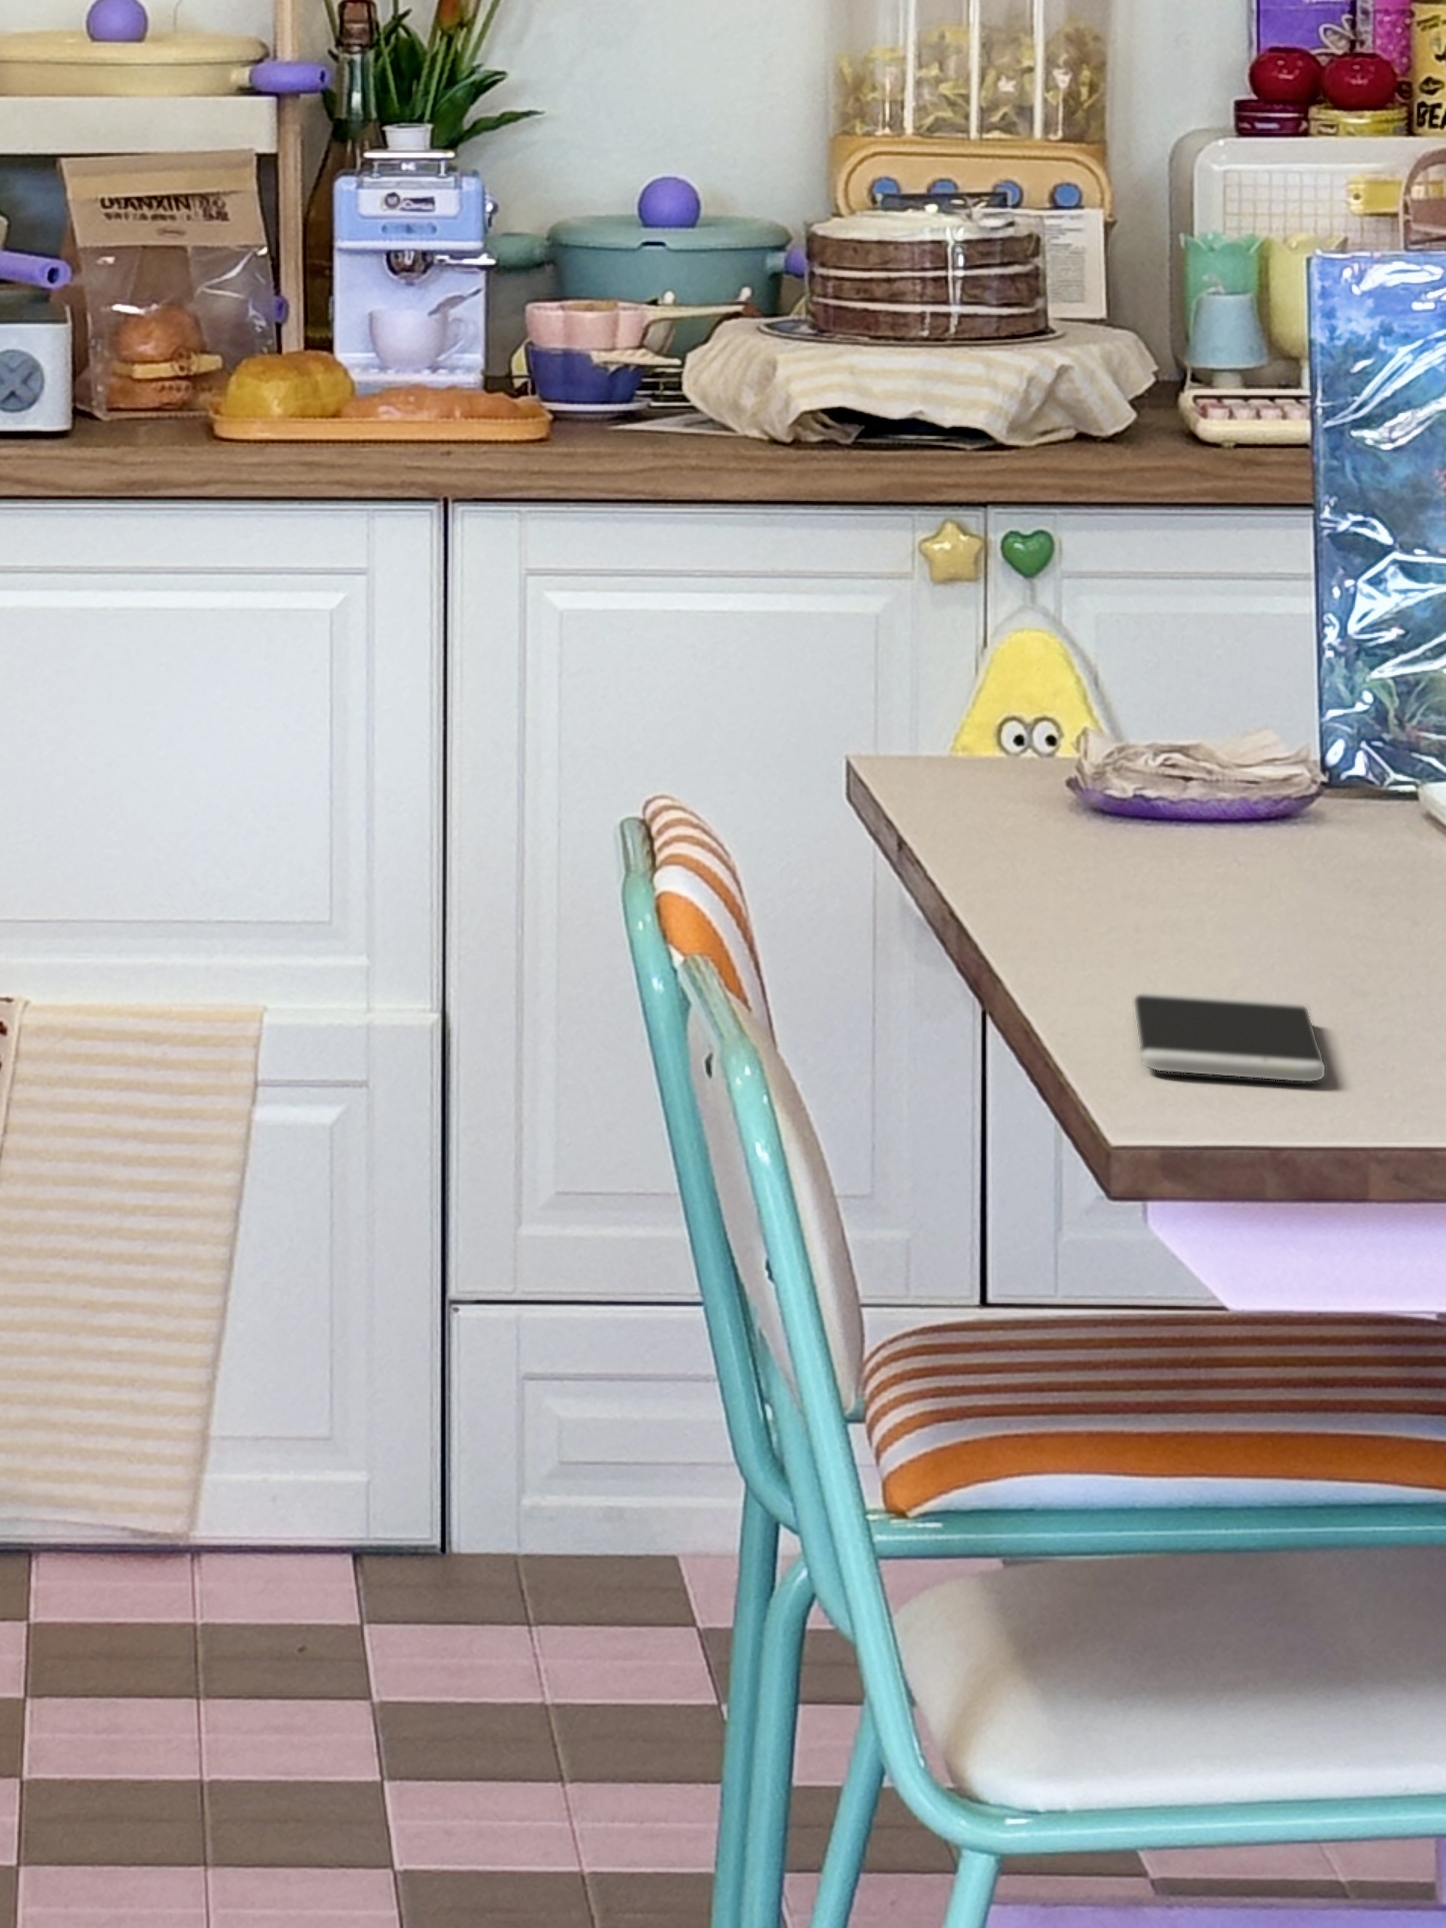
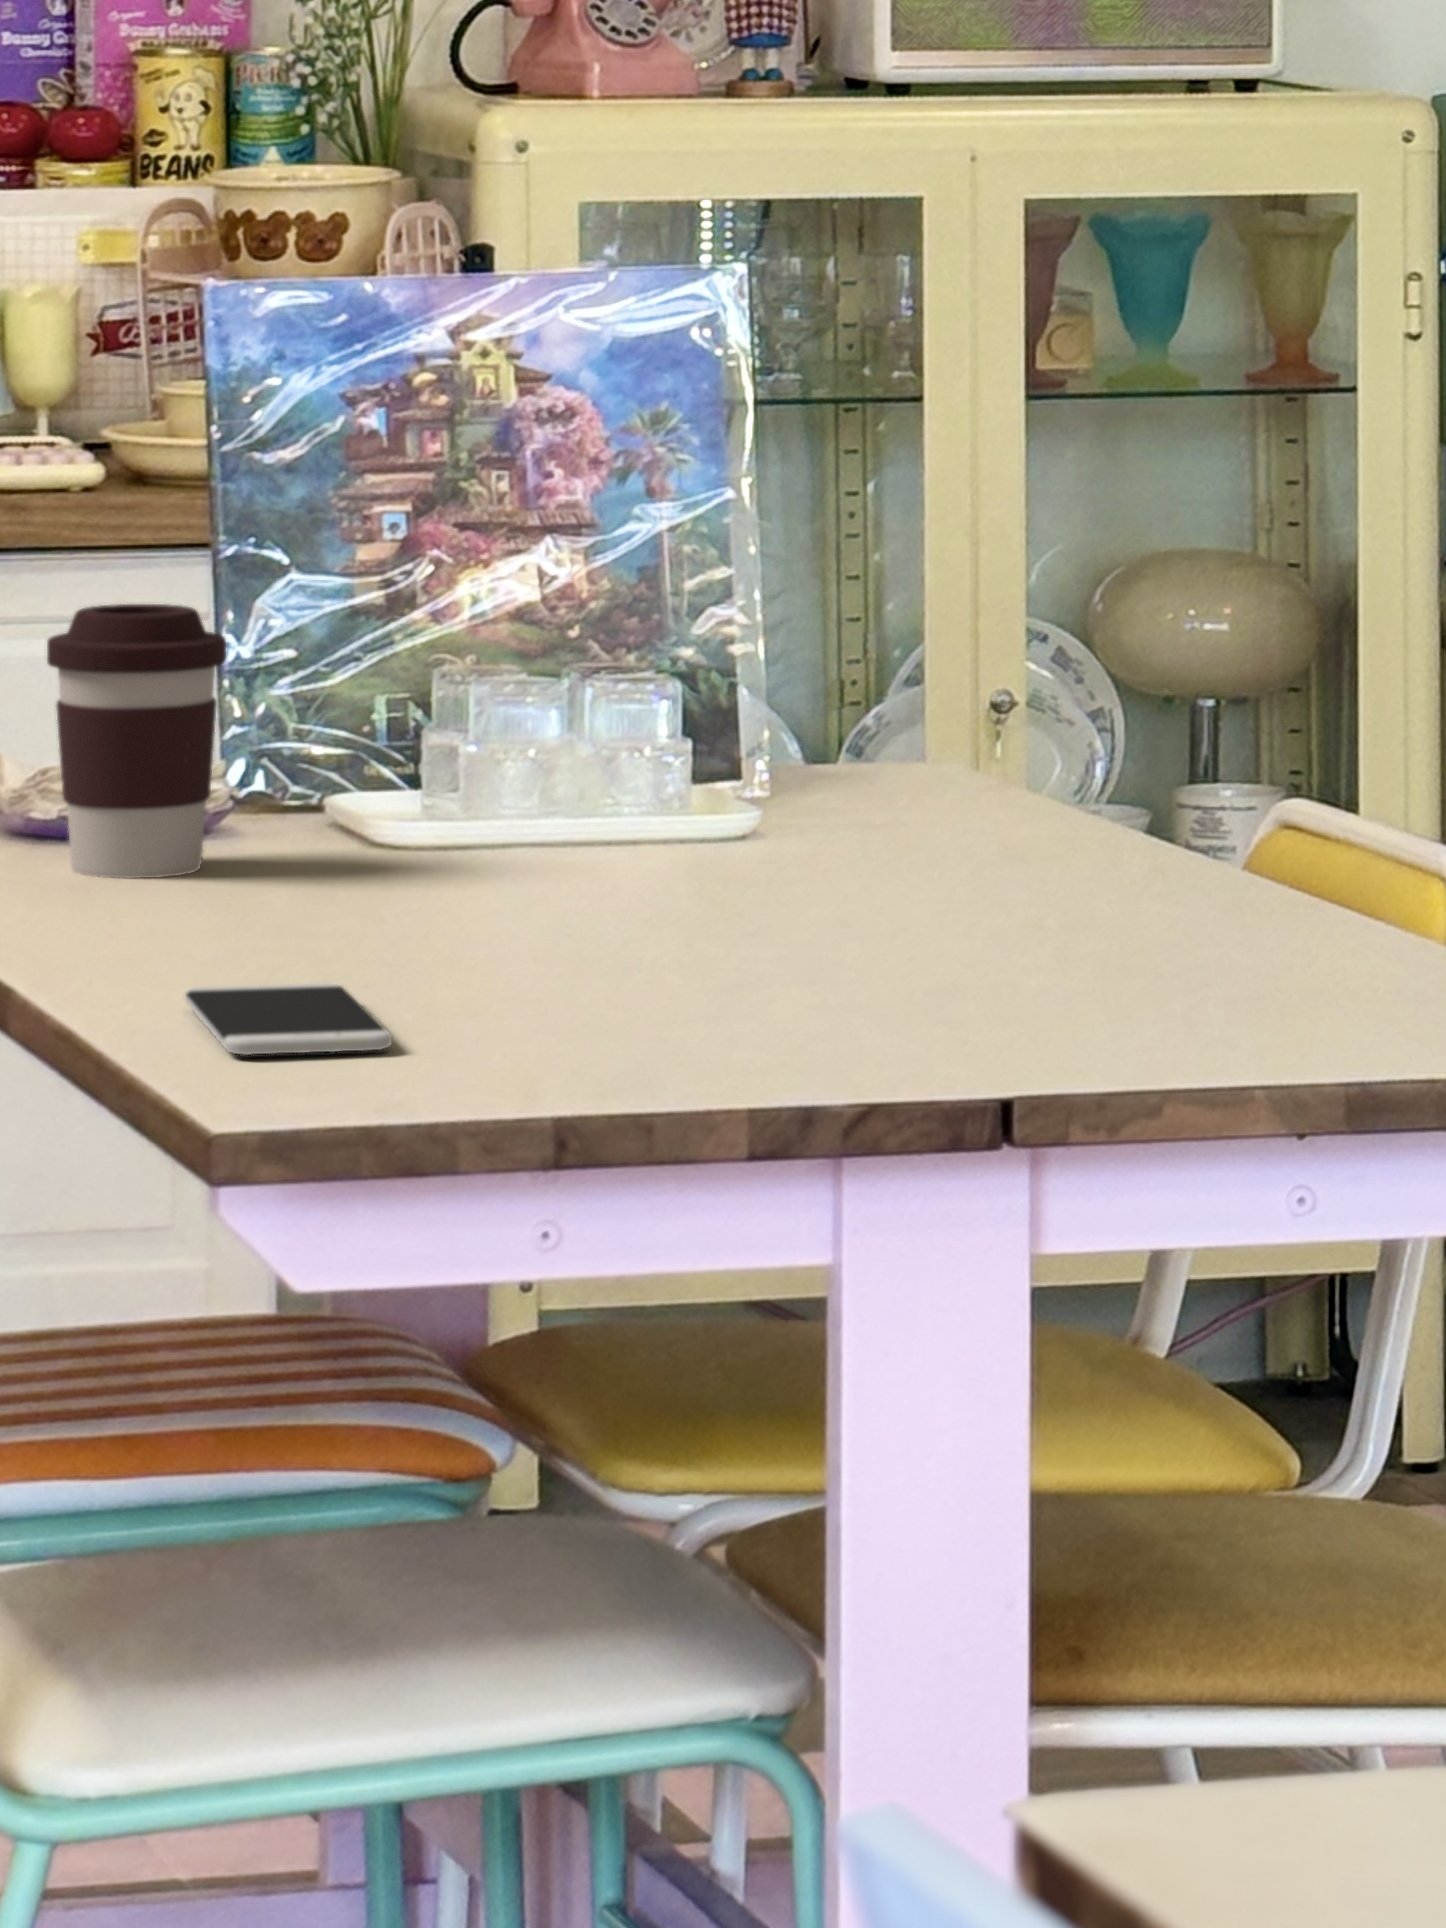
coffee cup: none [1098,578,1286,870] -> present [47,604,226,878]

